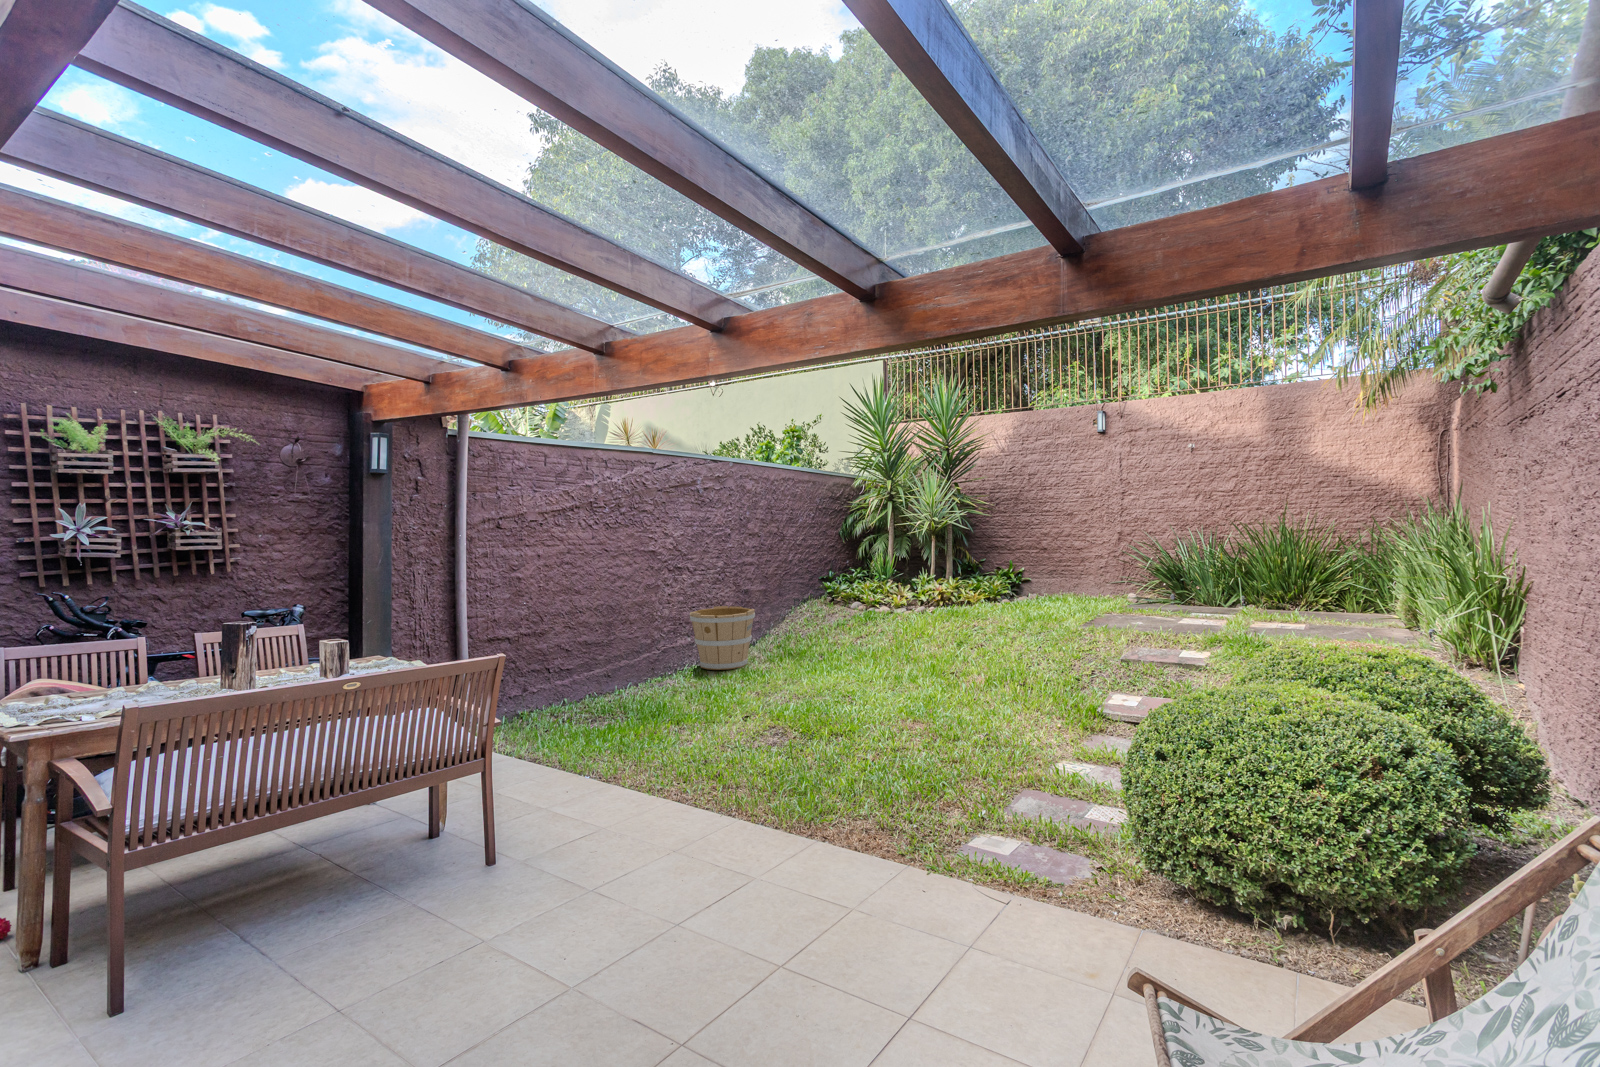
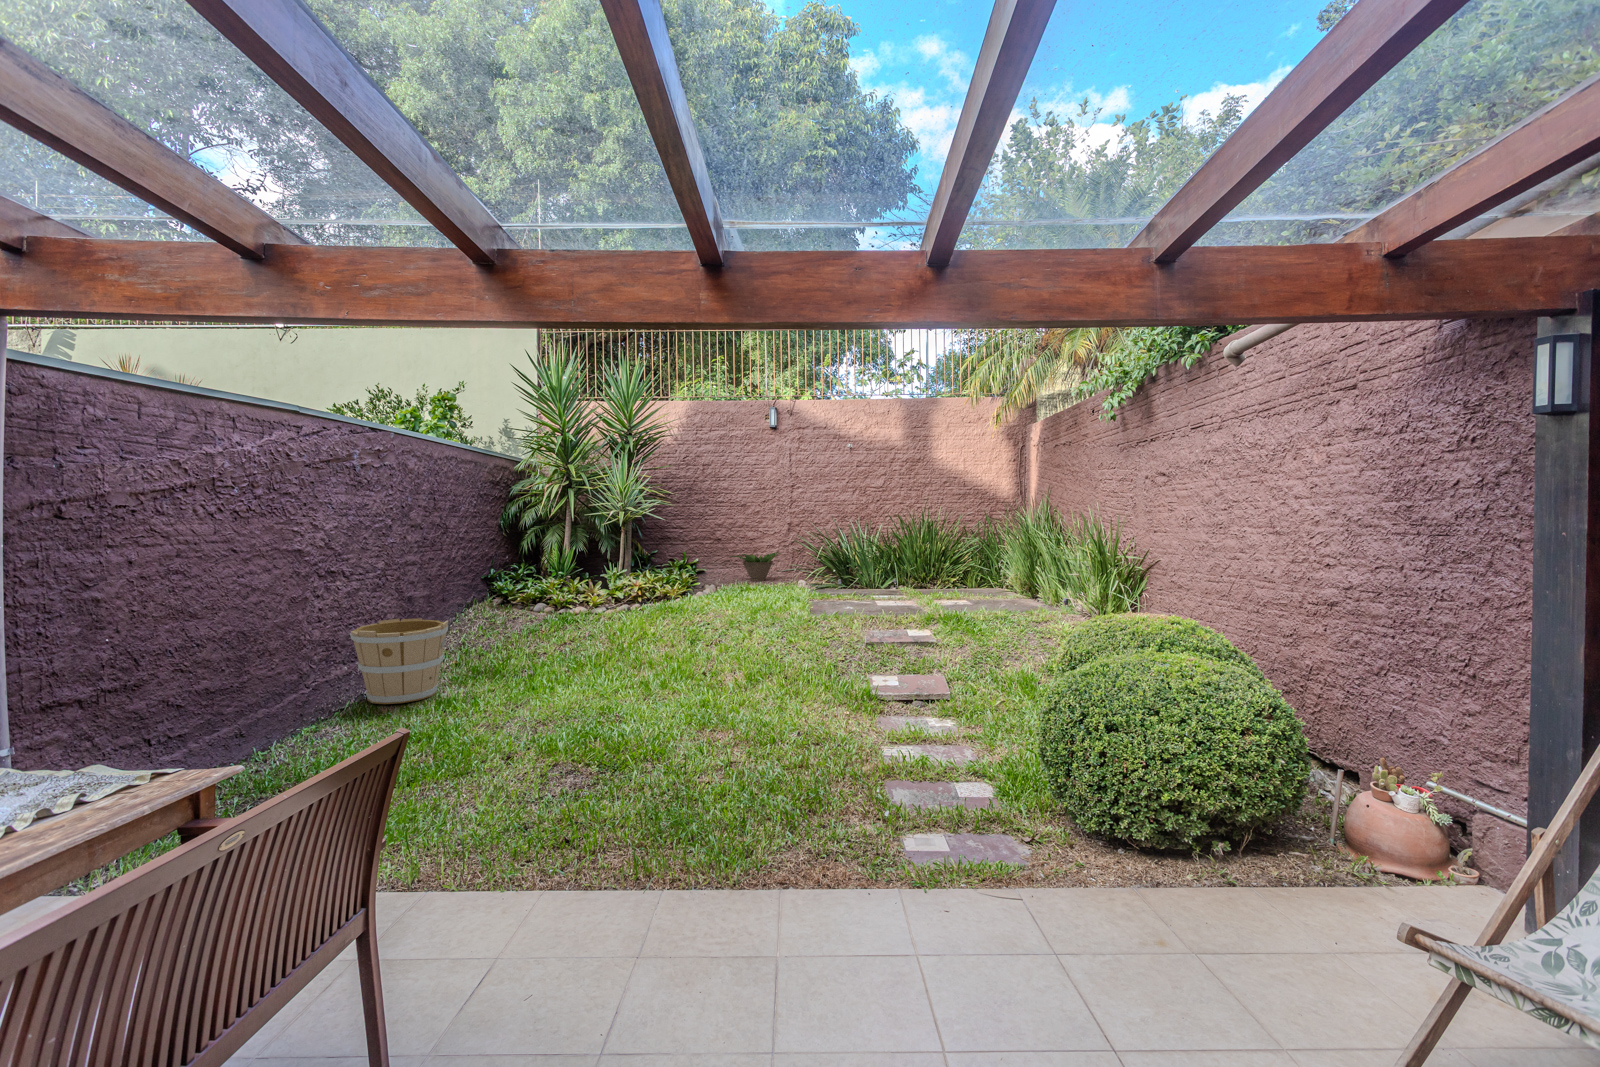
decorative plant: none [1050,563,1106,592] -> present [732,552,780,581]

